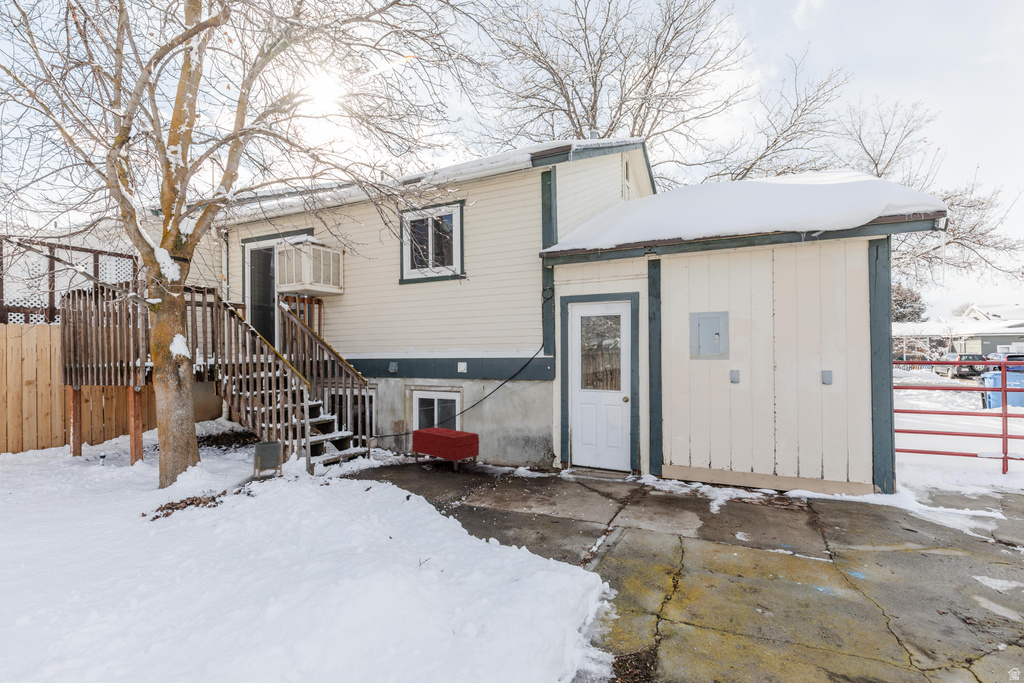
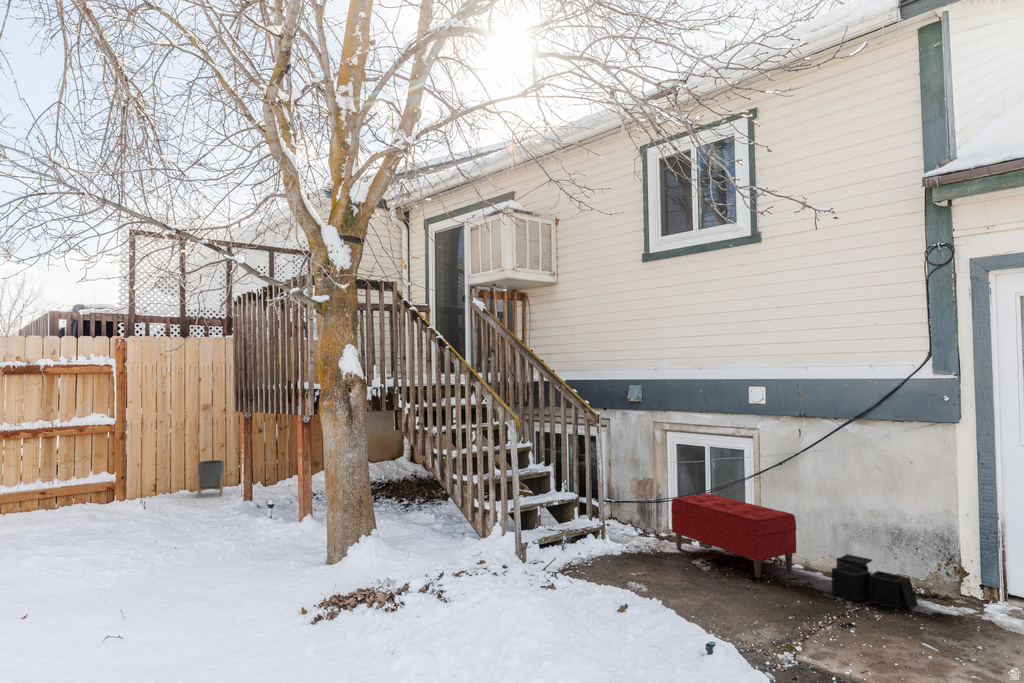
planter: present [254,441,282,479] -> present [197,460,224,497]
storage bin: none [491,453,530,477] -> present [832,554,917,610]

